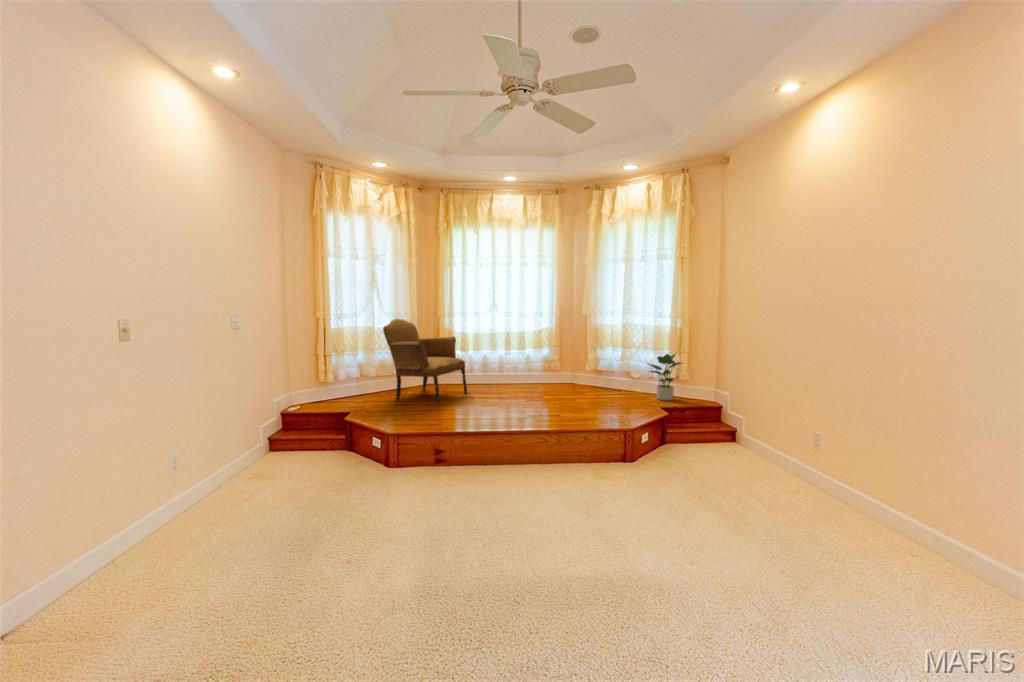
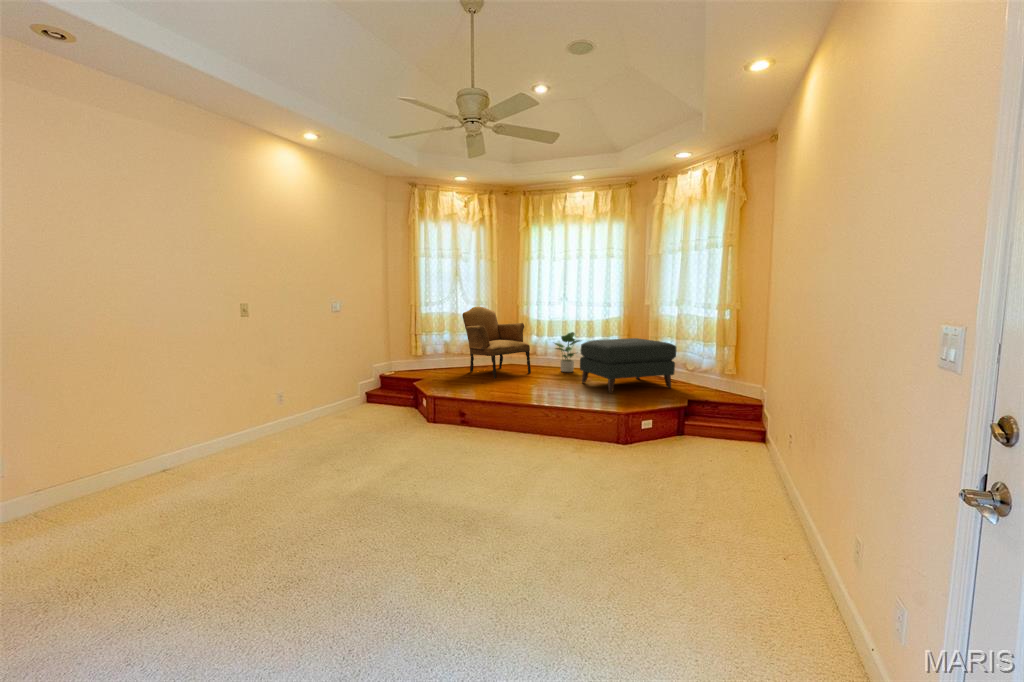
ottoman: none [534,349,627,408] -> present [580,338,676,393]
potted plant: present [649,354,682,401] -> present [555,332,580,372]

